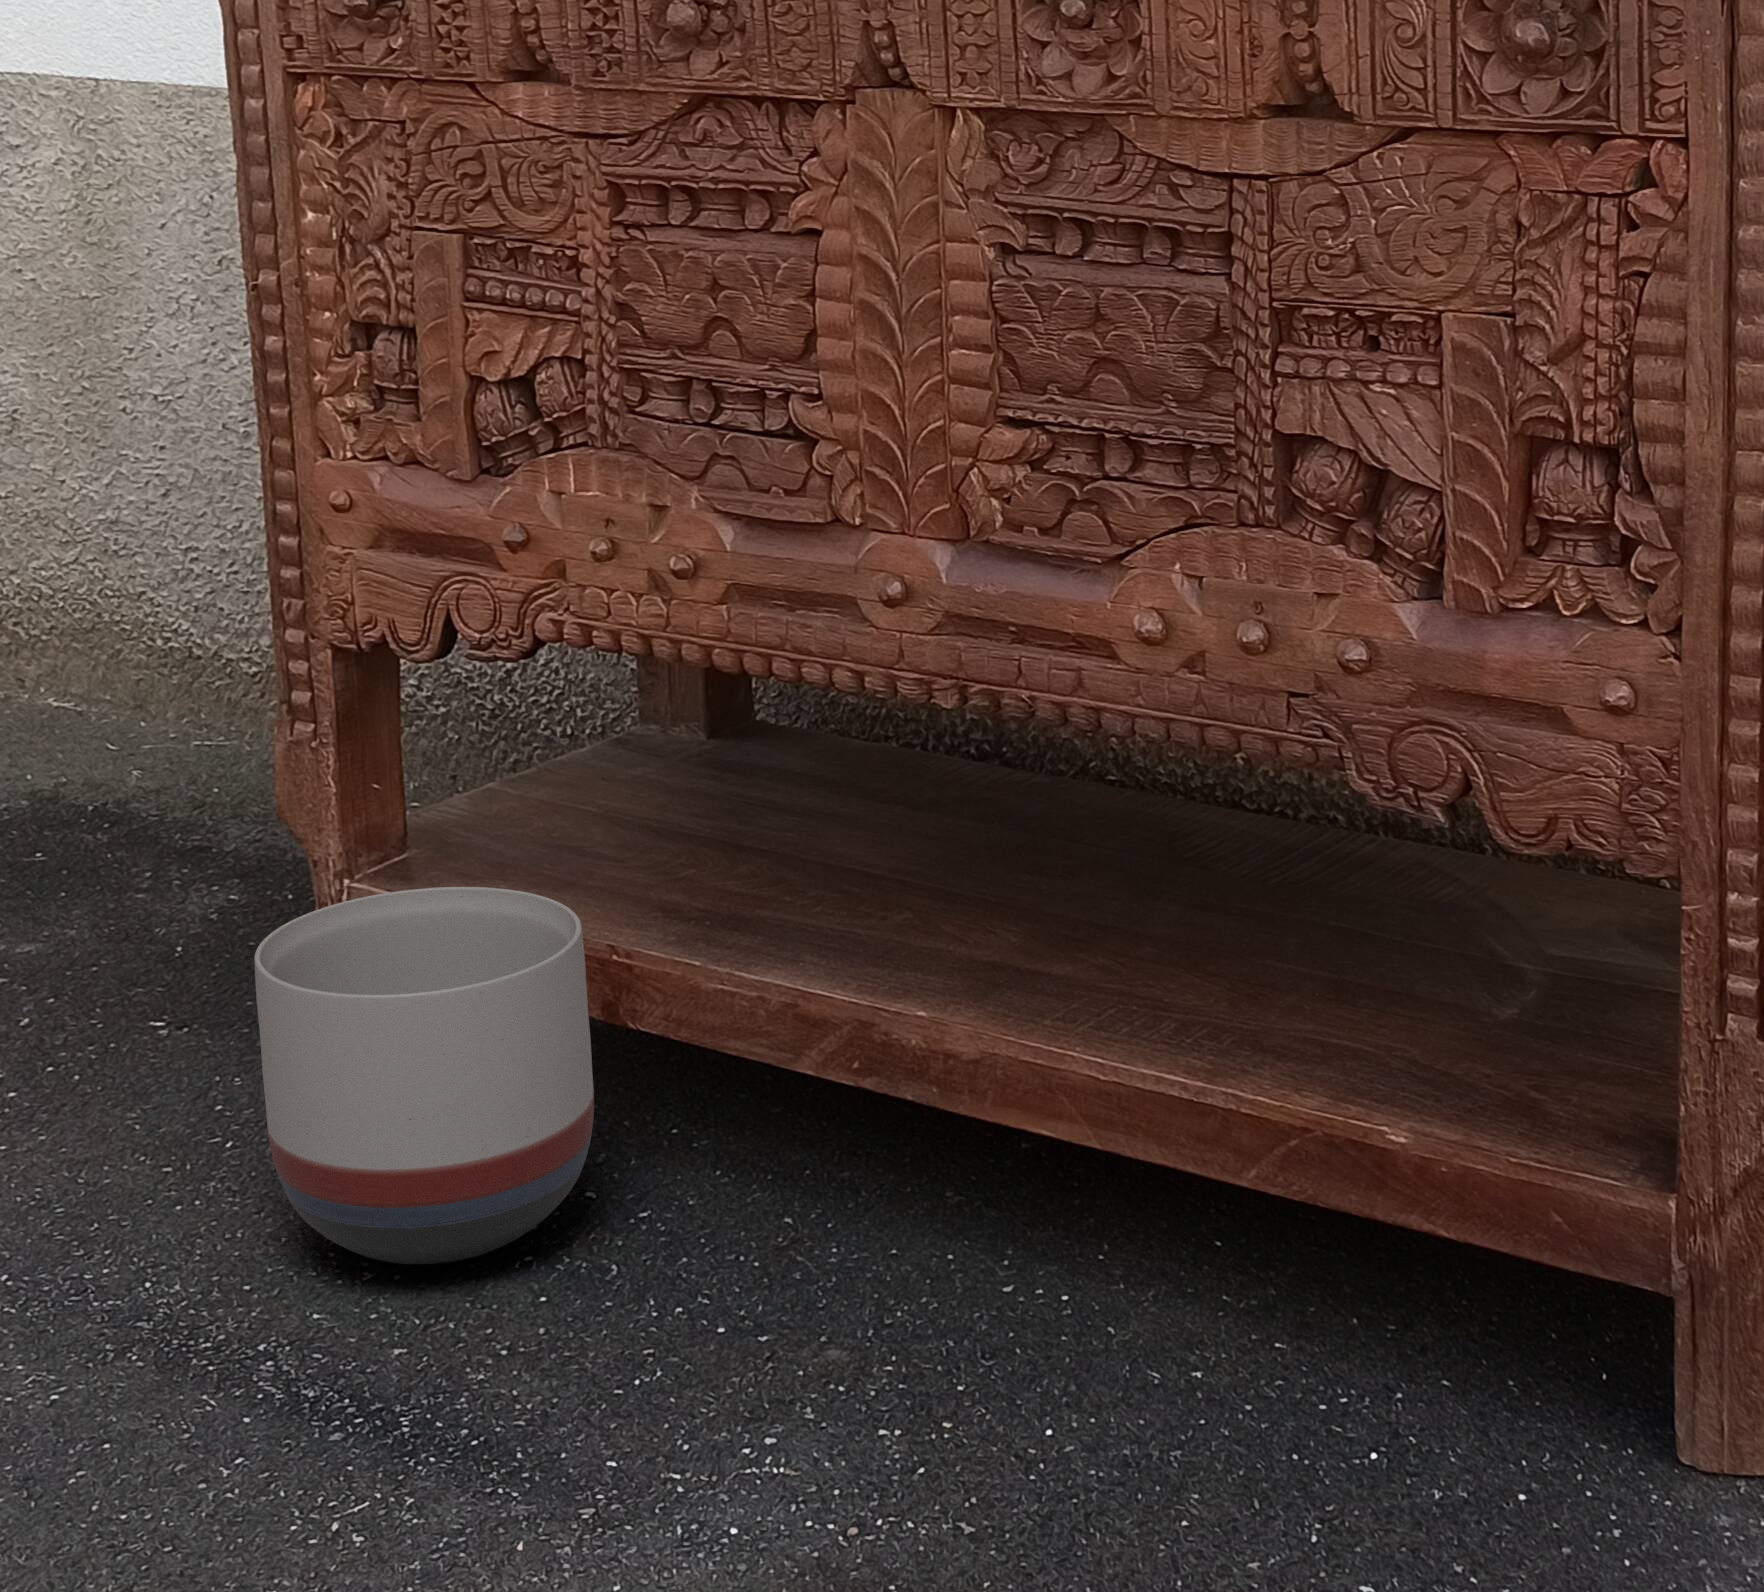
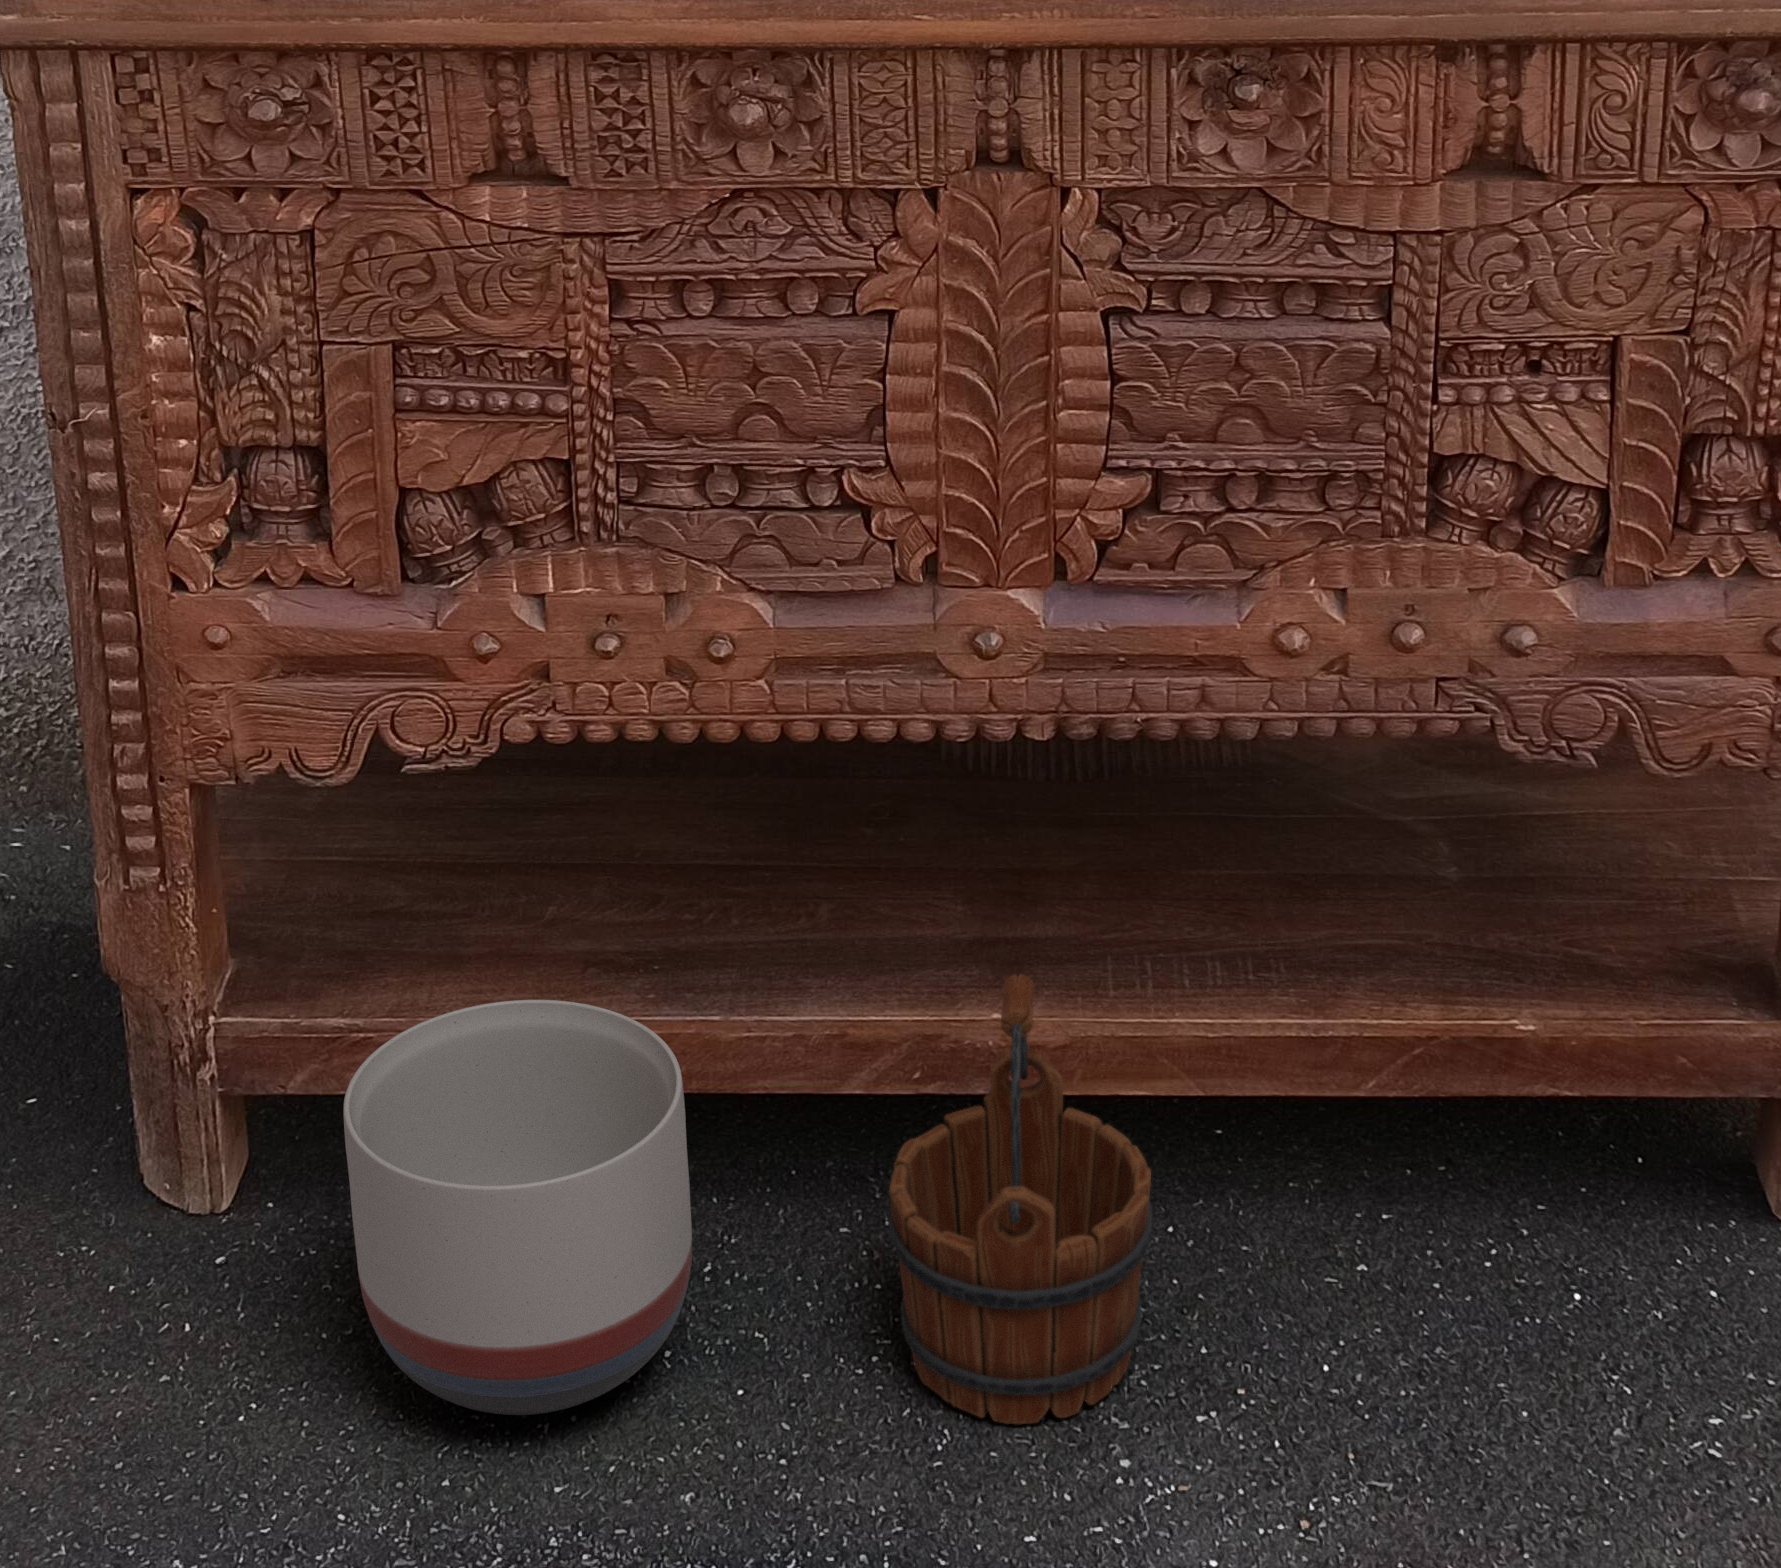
wooden bucket: none [671,915,946,1400] -> present [889,974,1153,1424]

